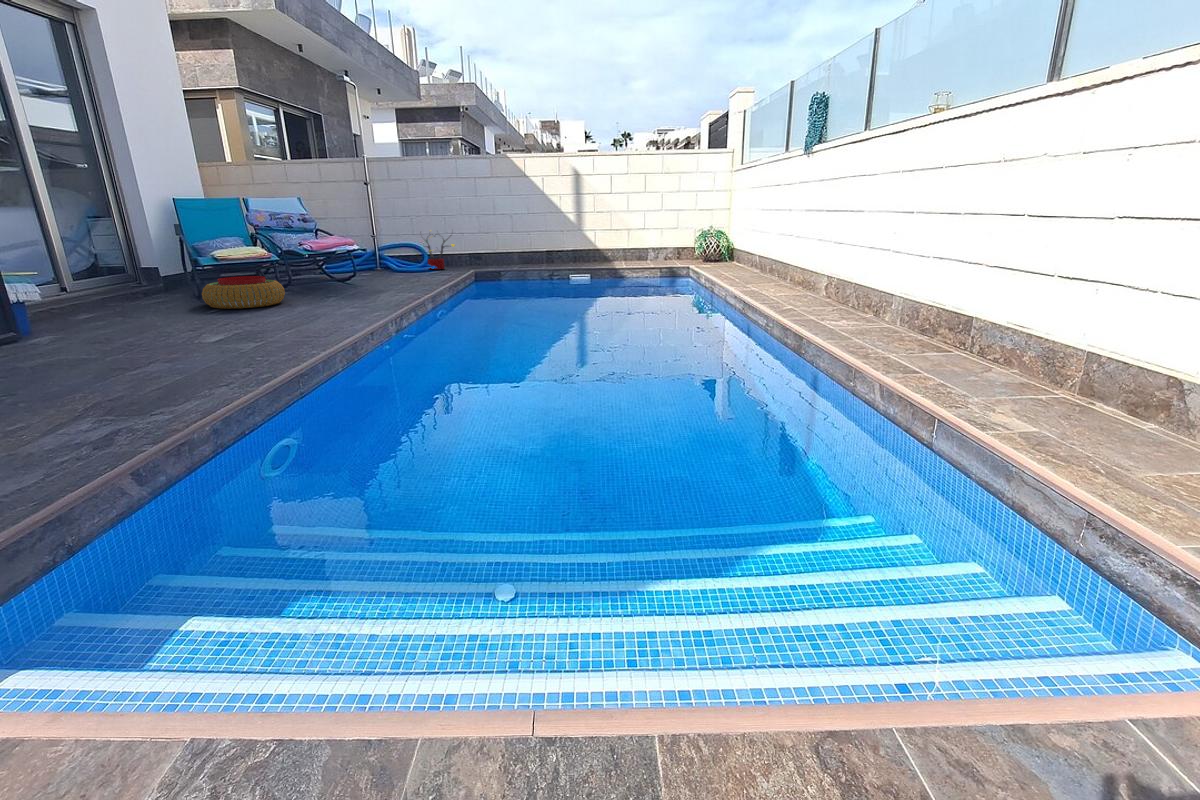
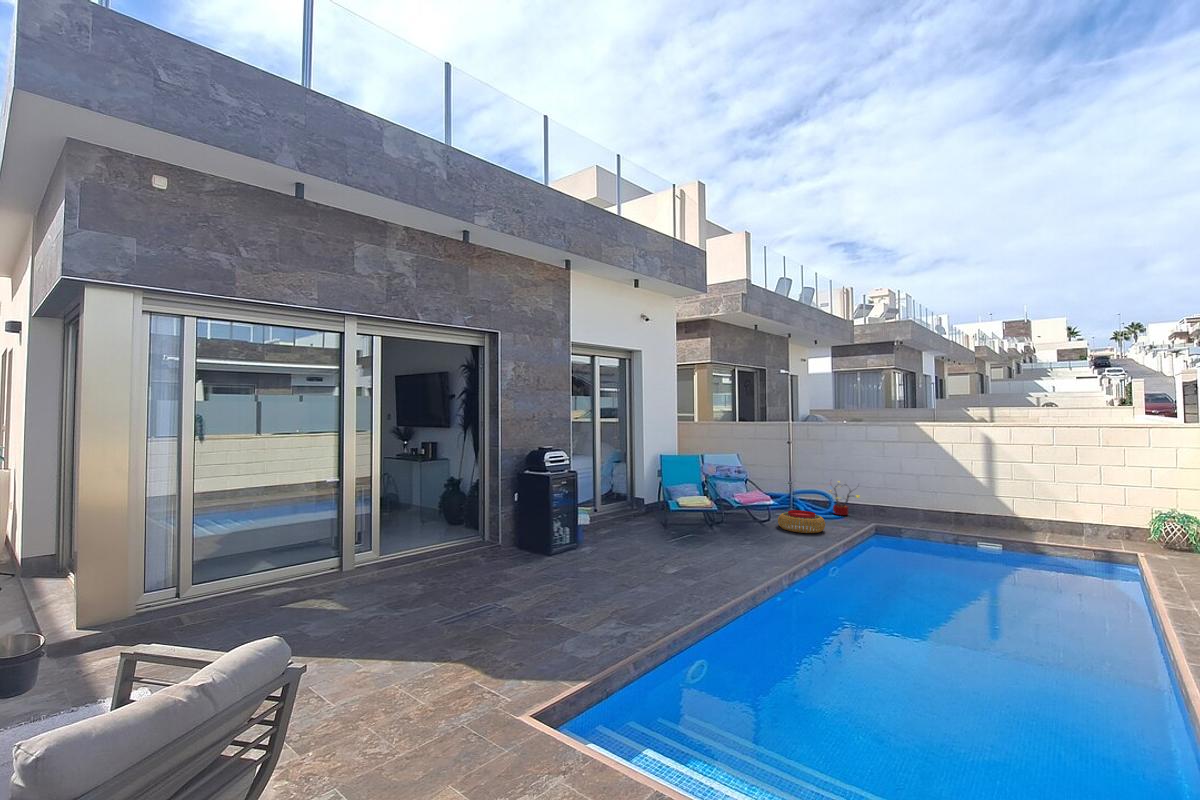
pouf: present [202,276,285,309] -> present [778,510,825,533]

